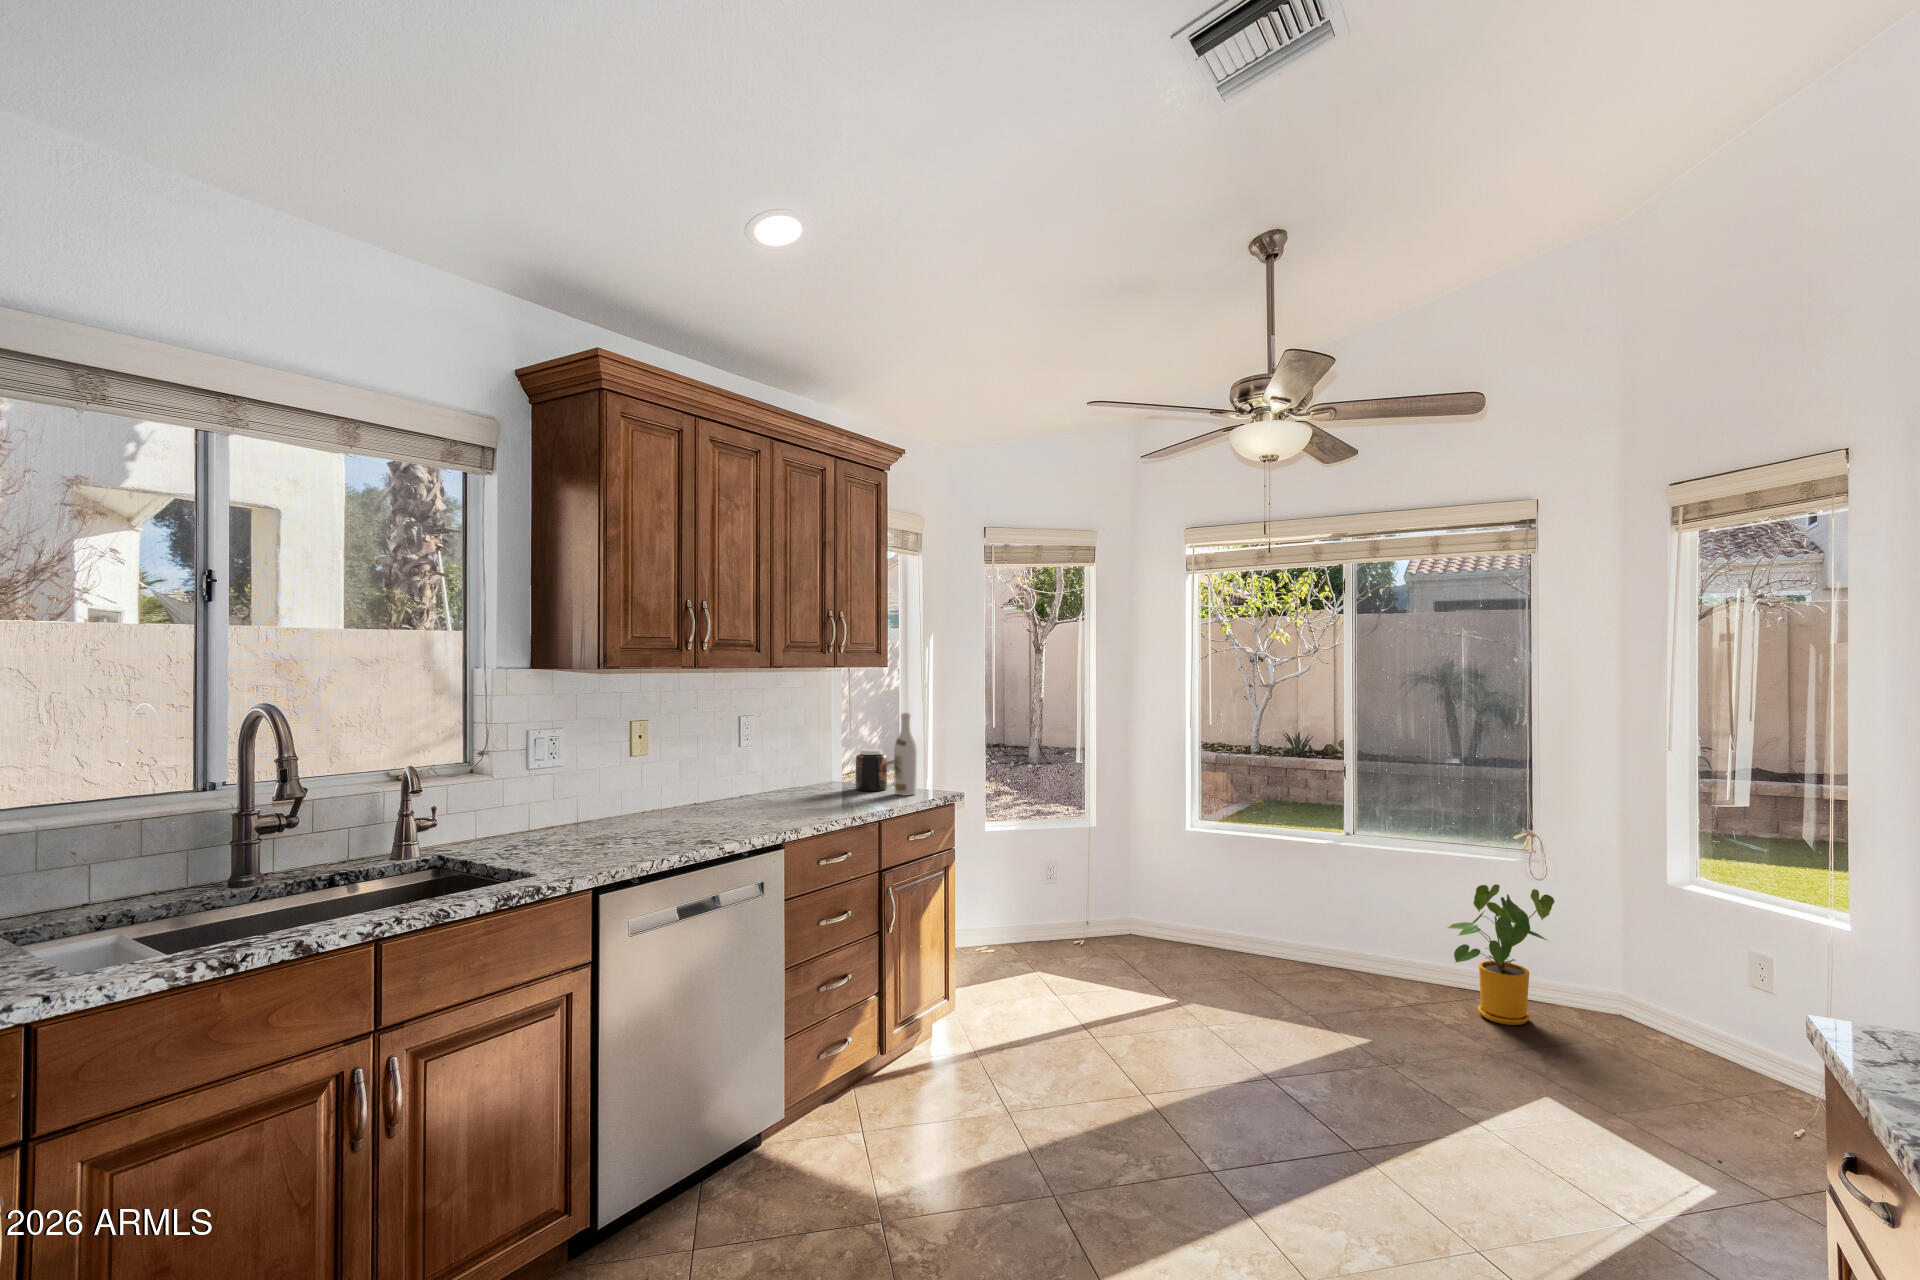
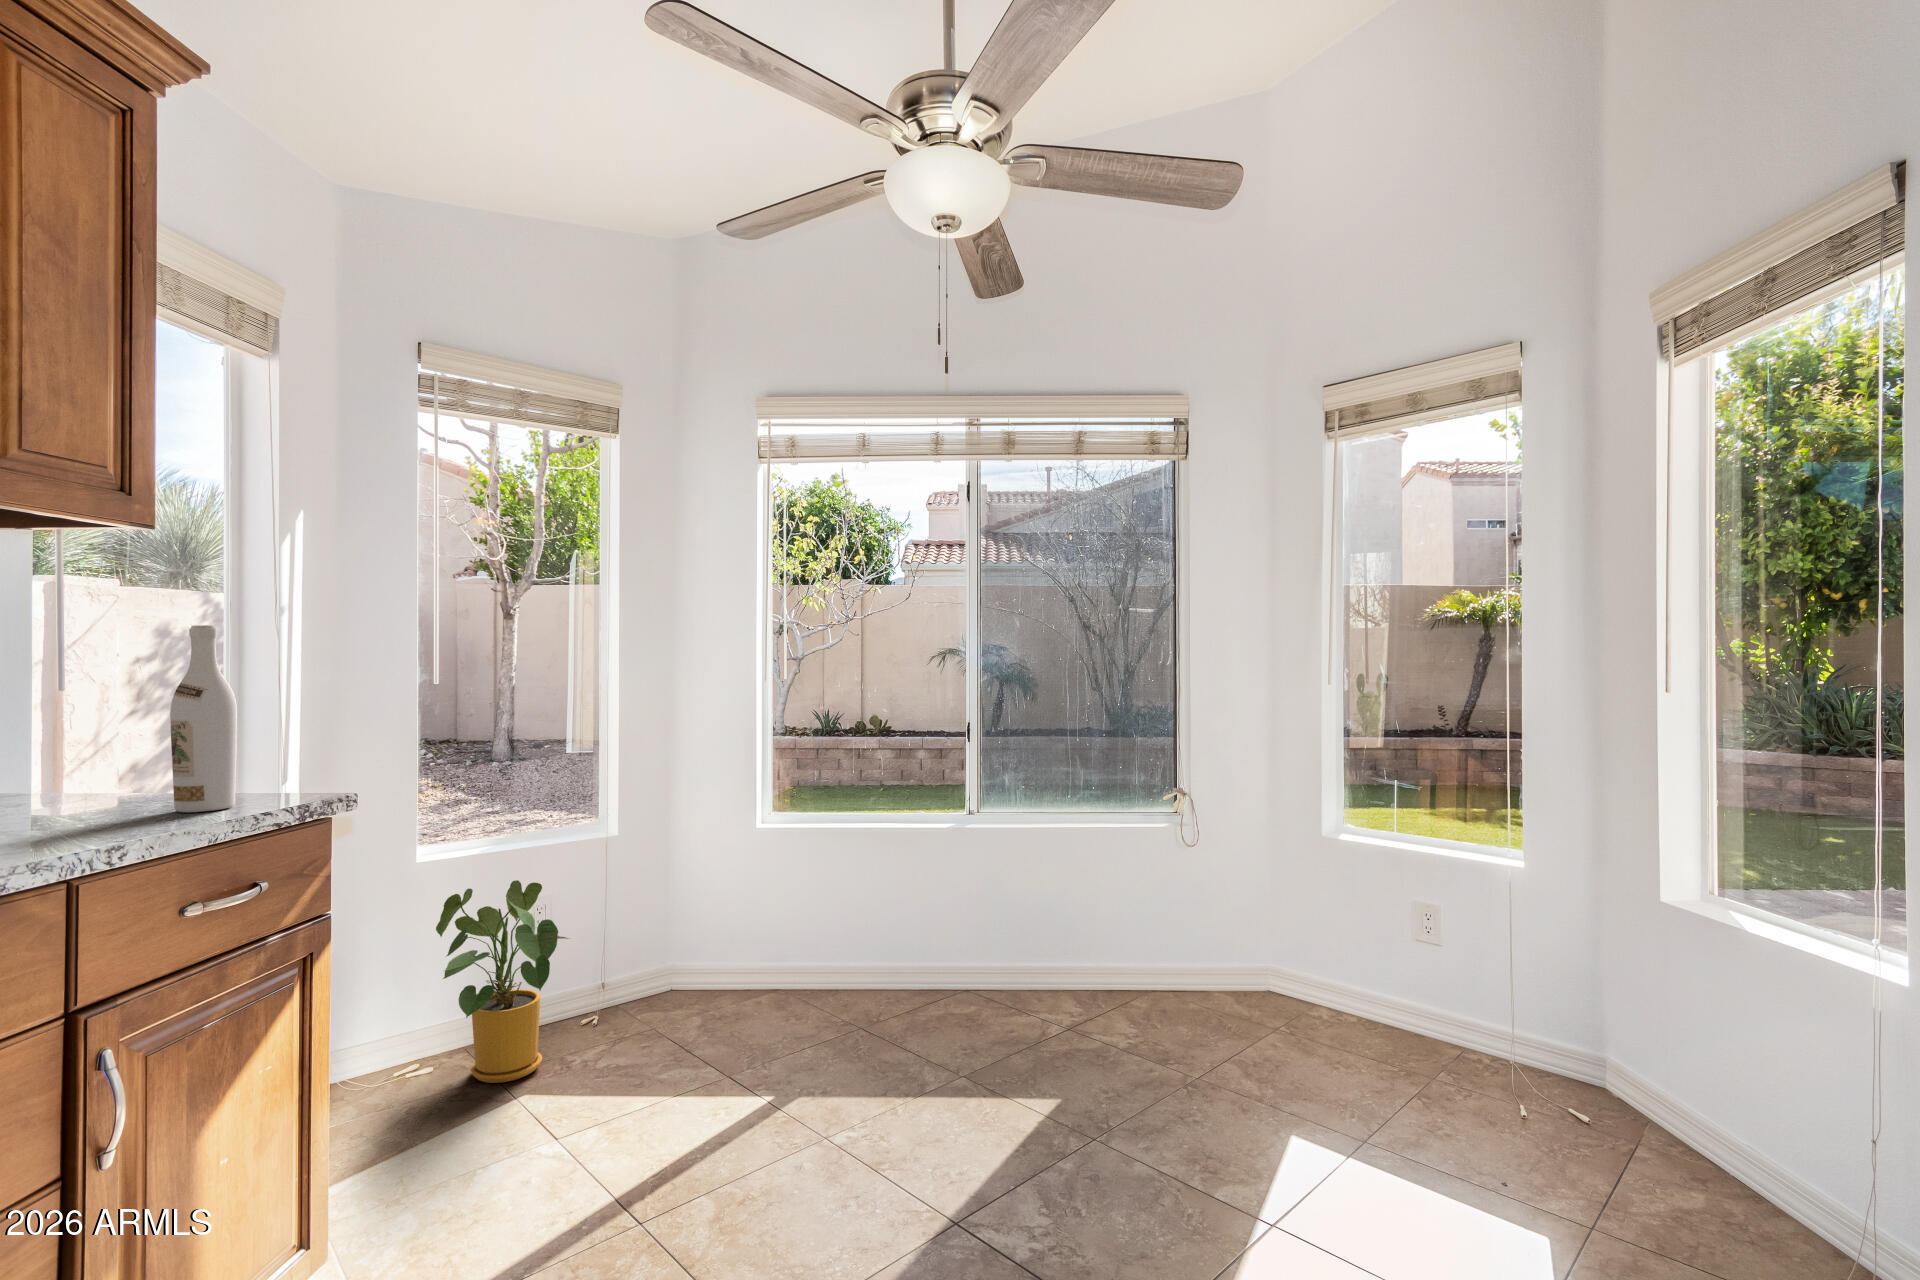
jar: present [856,749,887,791] -> none [65,715,159,812]
house plant: present [1448,884,1555,1025] -> present [436,880,569,1083]

